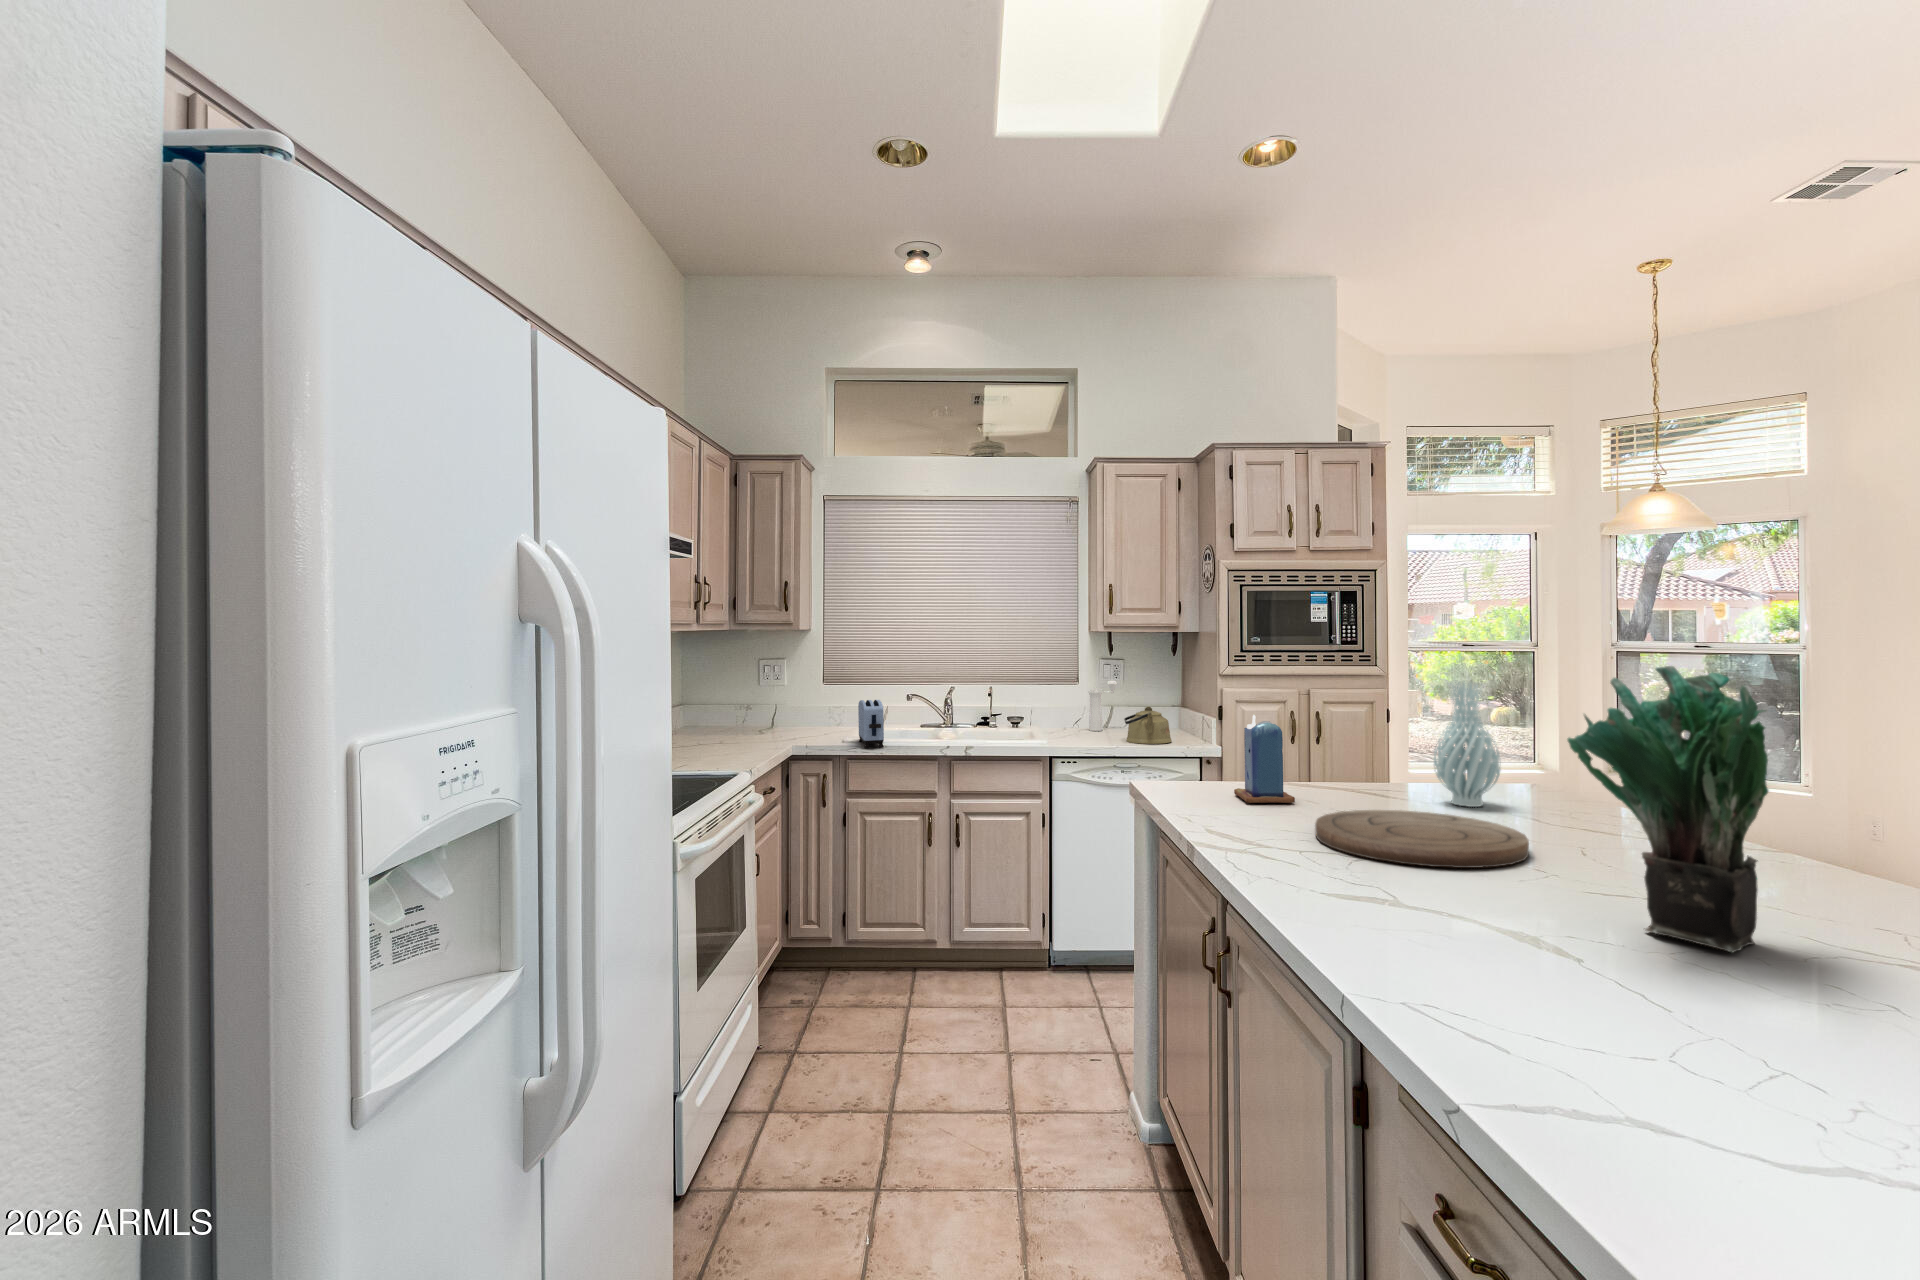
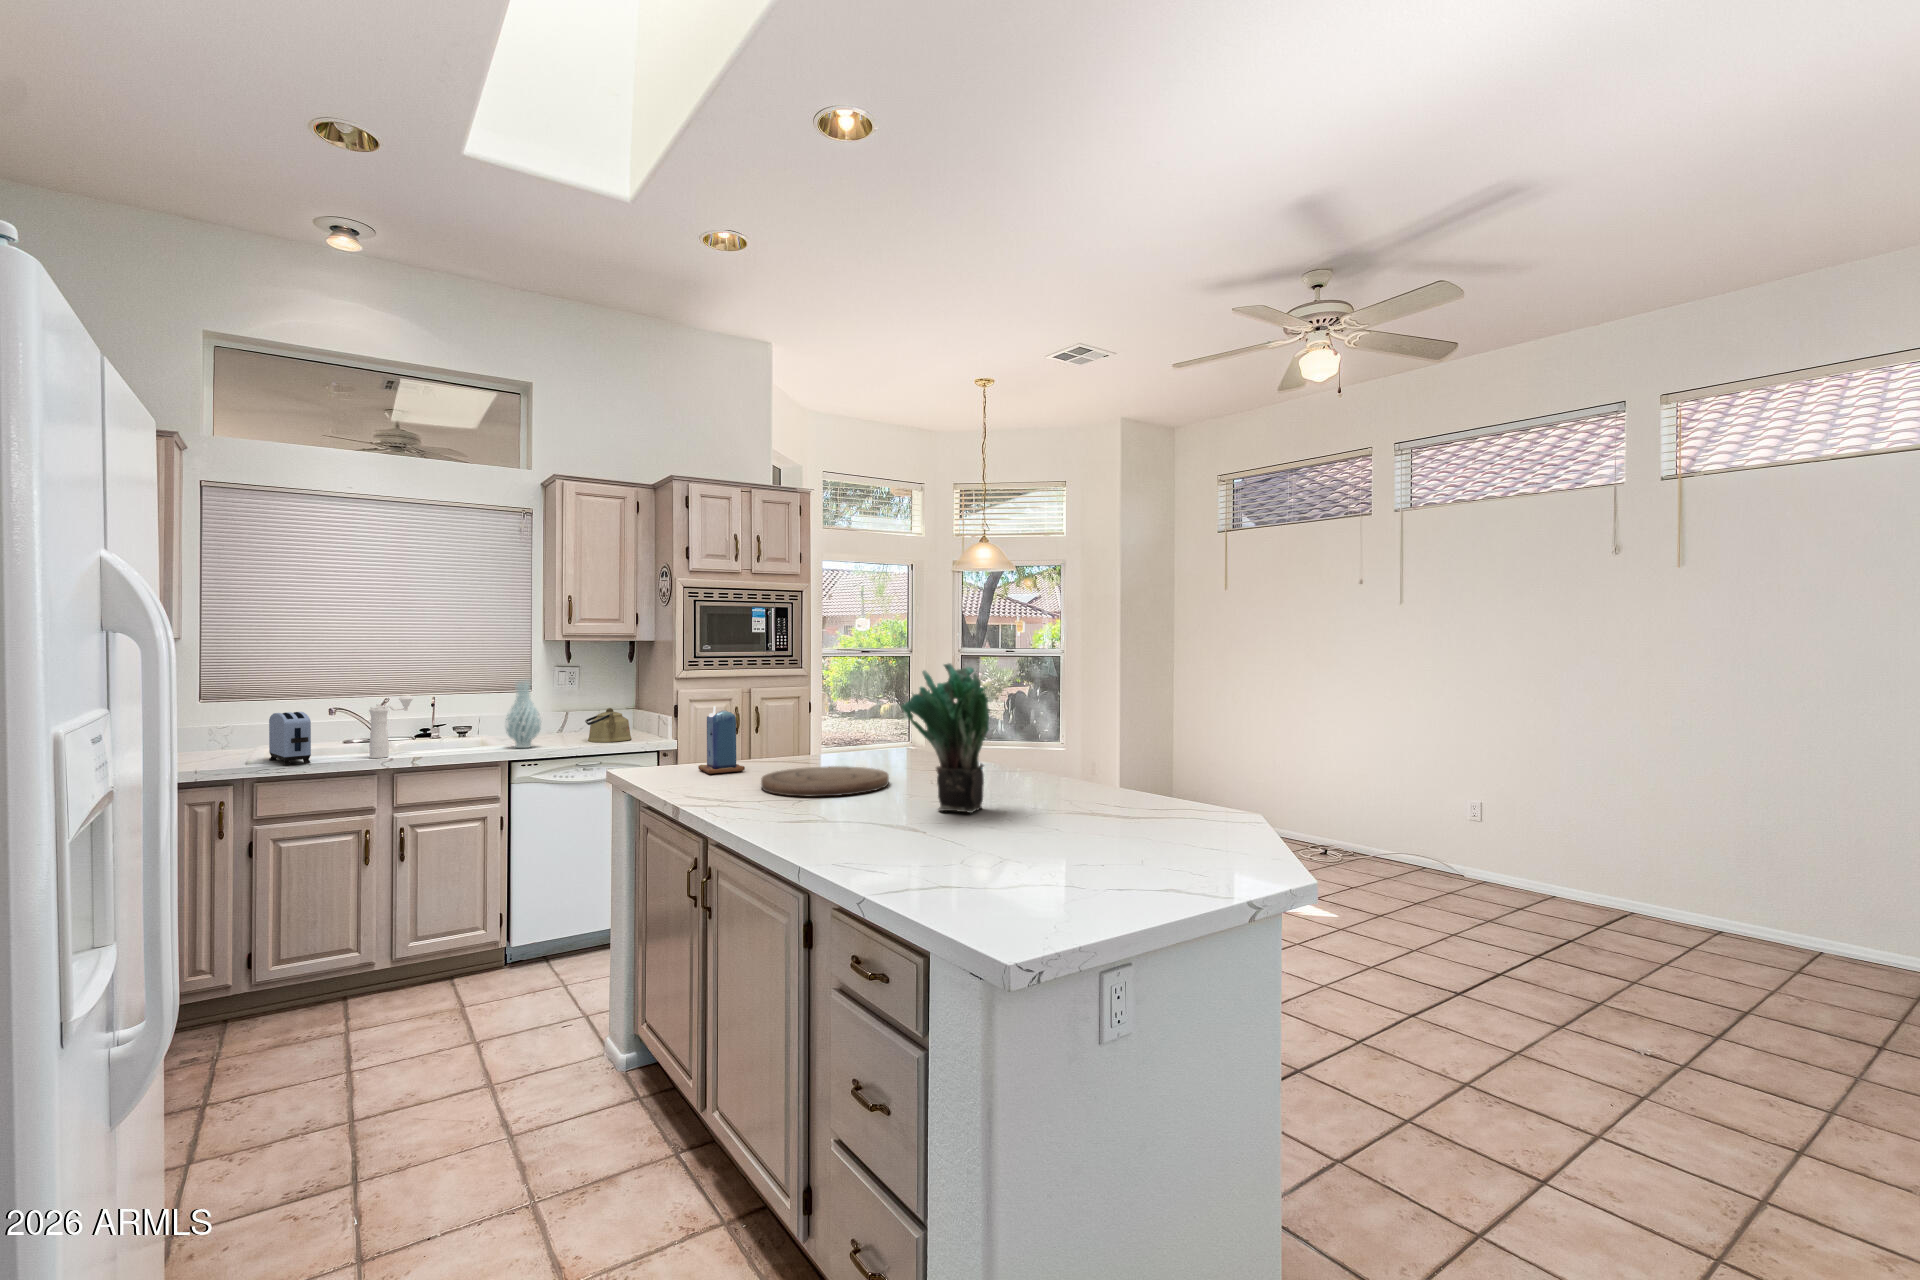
pepper mill: present [1089,681,1117,731] -> present [369,695,413,758]
vase: present [1434,681,1500,807] -> present [506,680,541,748]

